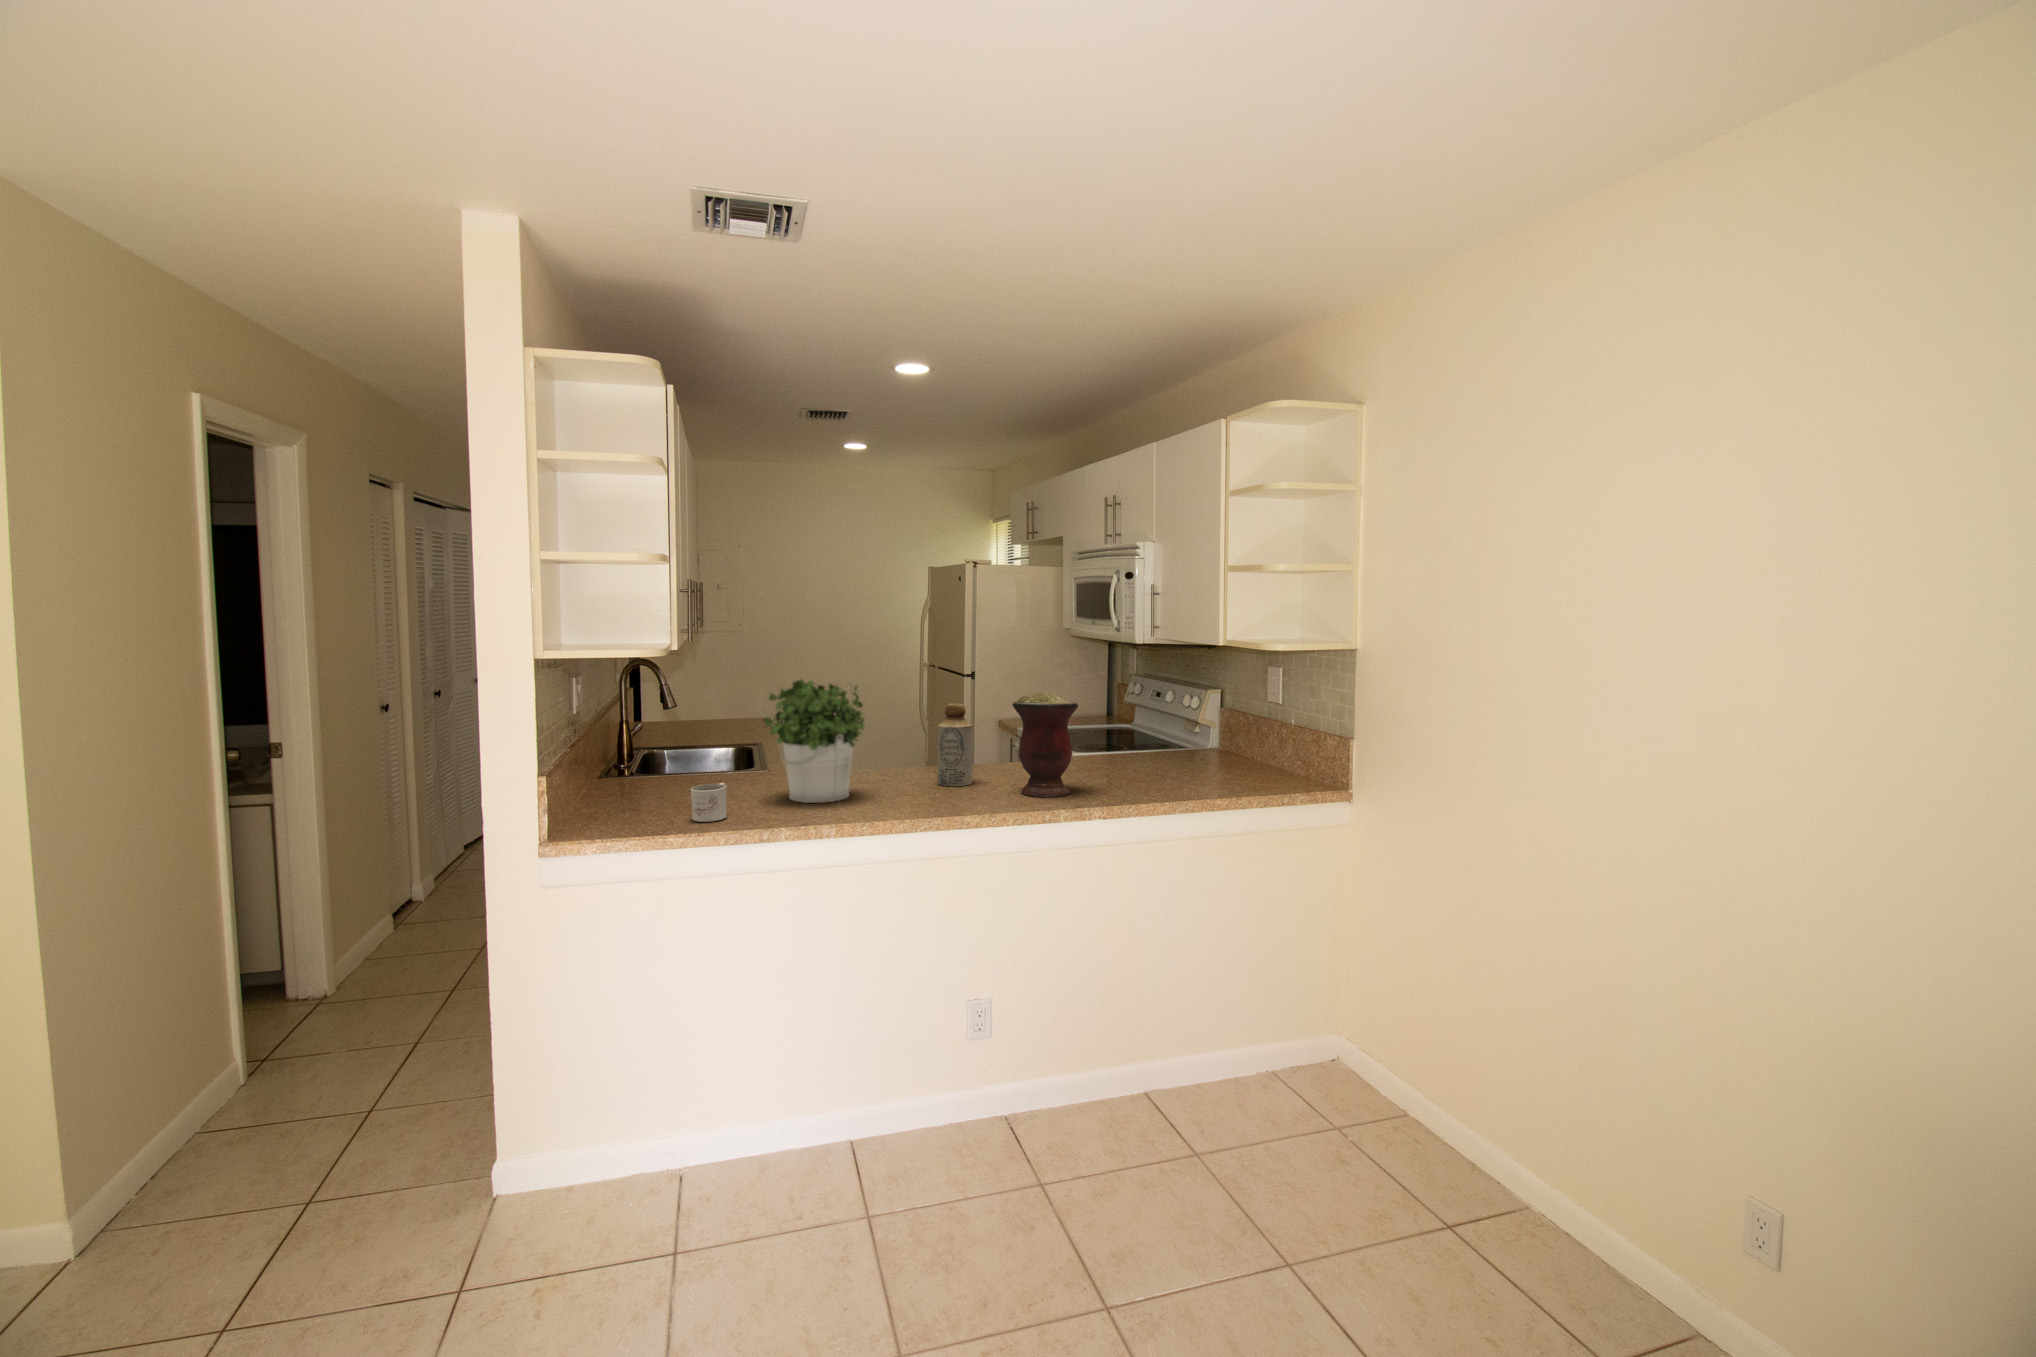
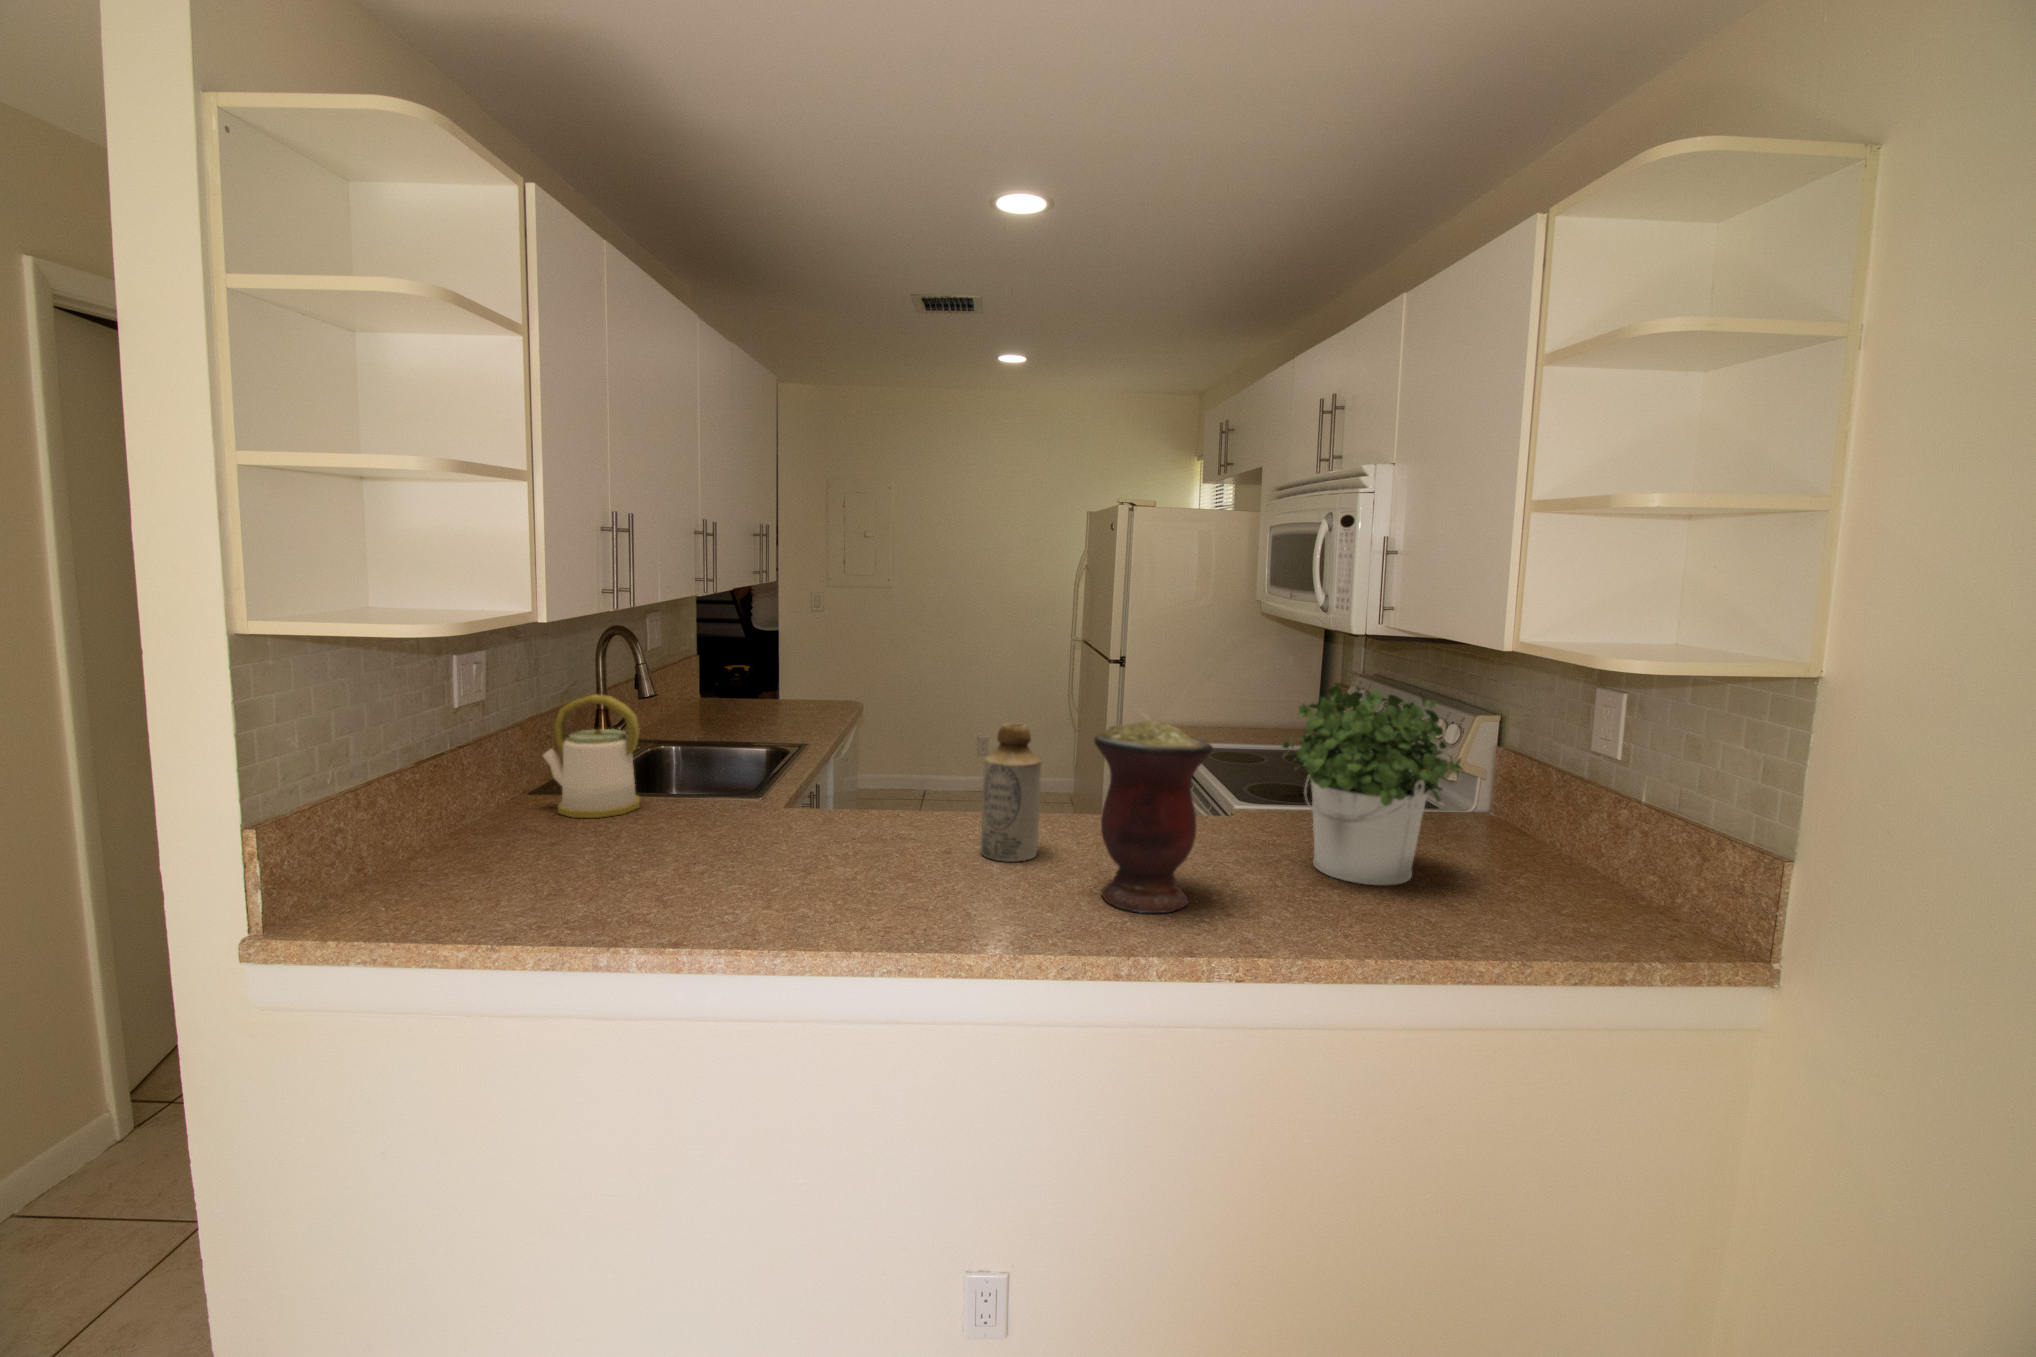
potted plant: present [764,680,864,803] -> present [1282,684,1462,885]
kettle: none [616,705,687,790] -> present [543,694,640,818]
mug: present [691,783,727,822] -> none [523,840,600,909]

